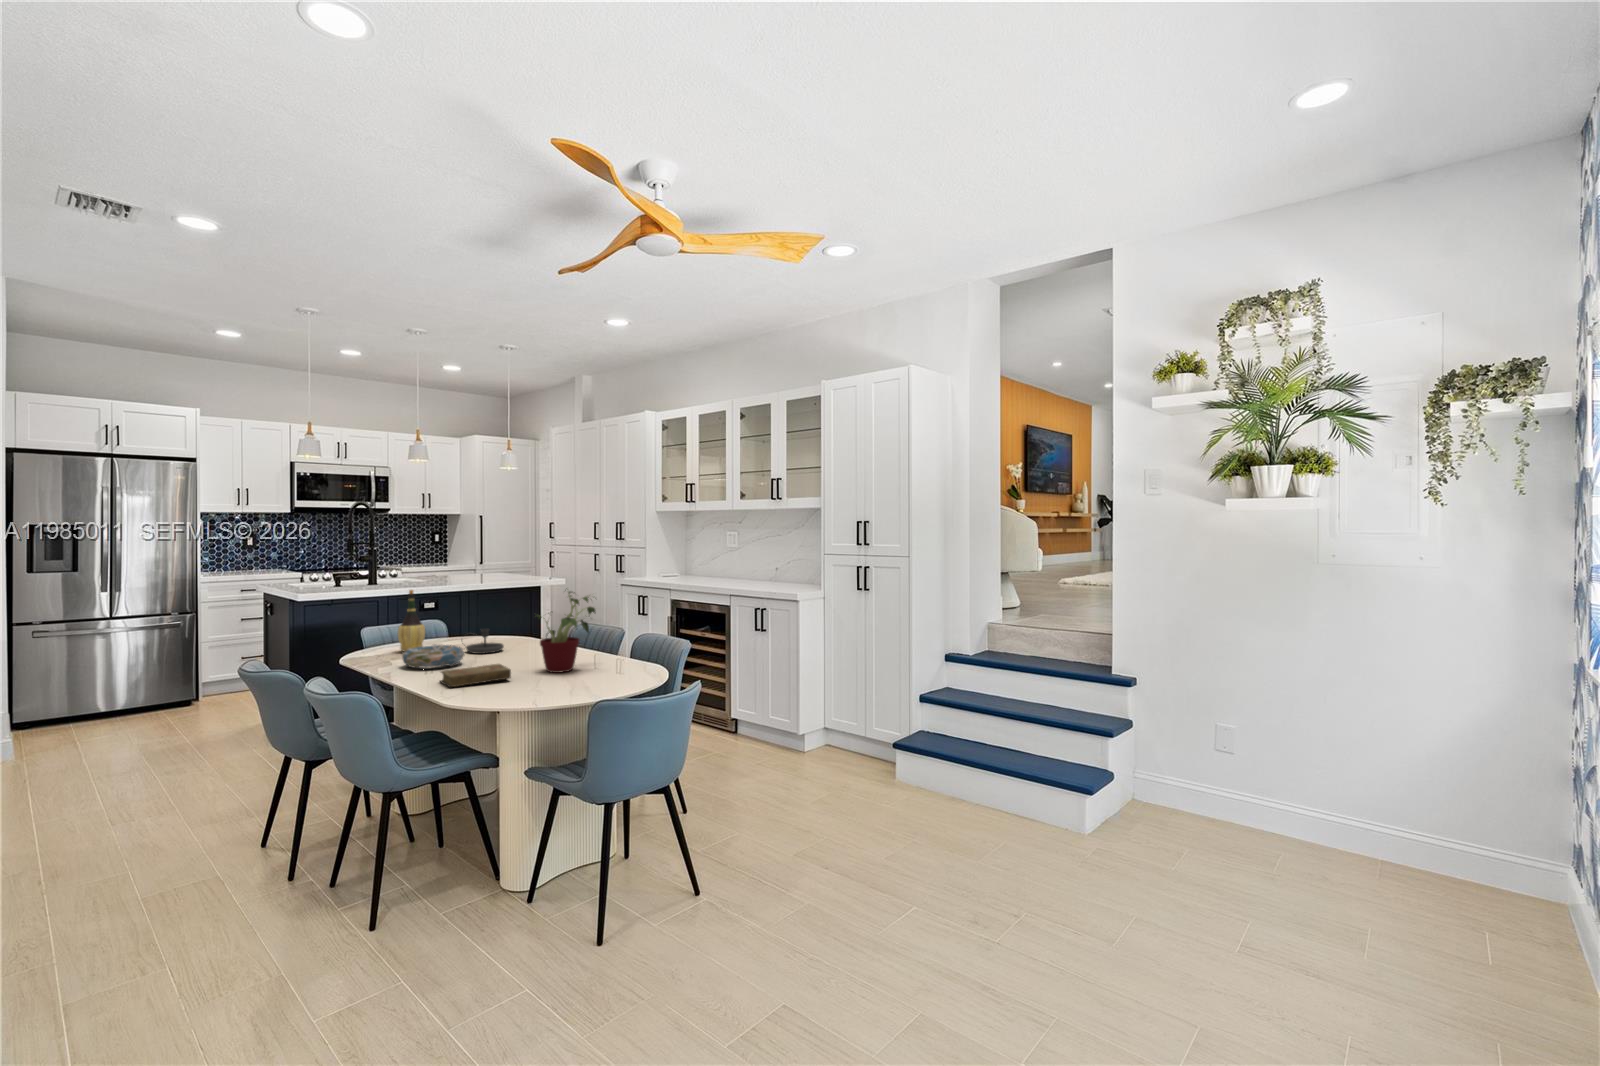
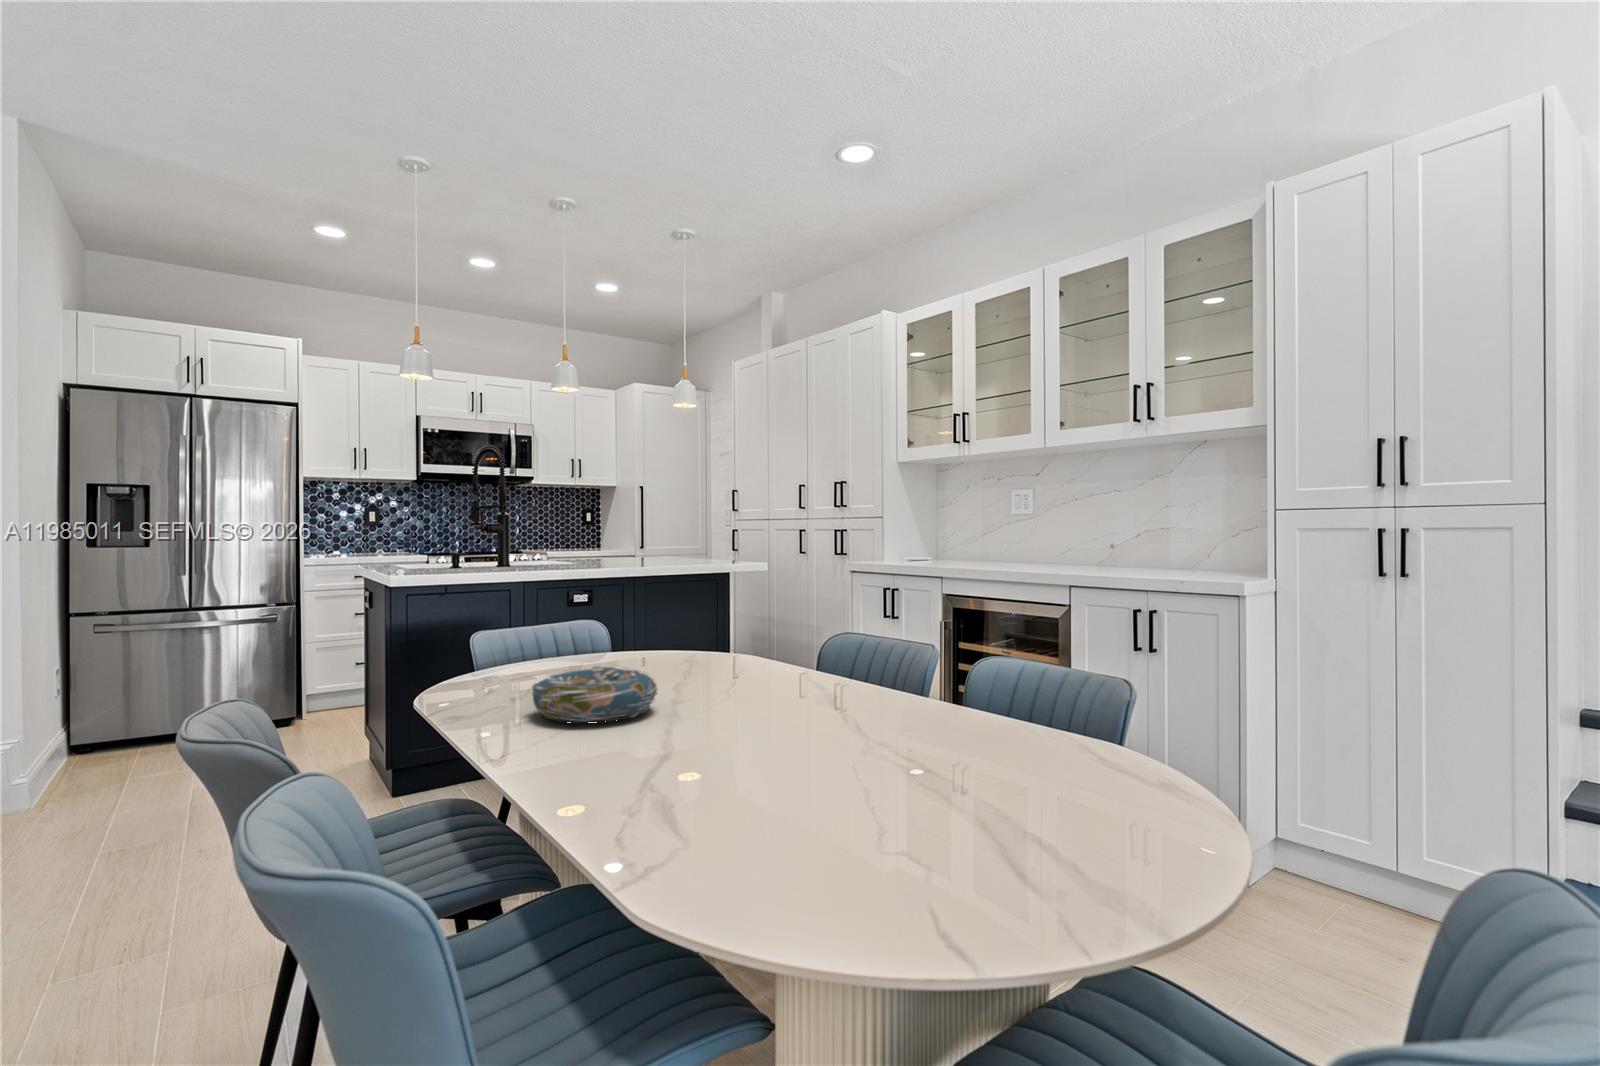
wine bottle: present [397,590,425,652] -> none [529,558,578,676]
potted plant: present [535,591,596,673] -> none [812,543,965,747]
candlestick: present [466,629,504,654] -> none [641,635,722,684]
book: present [440,664,511,687] -> none [613,723,789,797]

